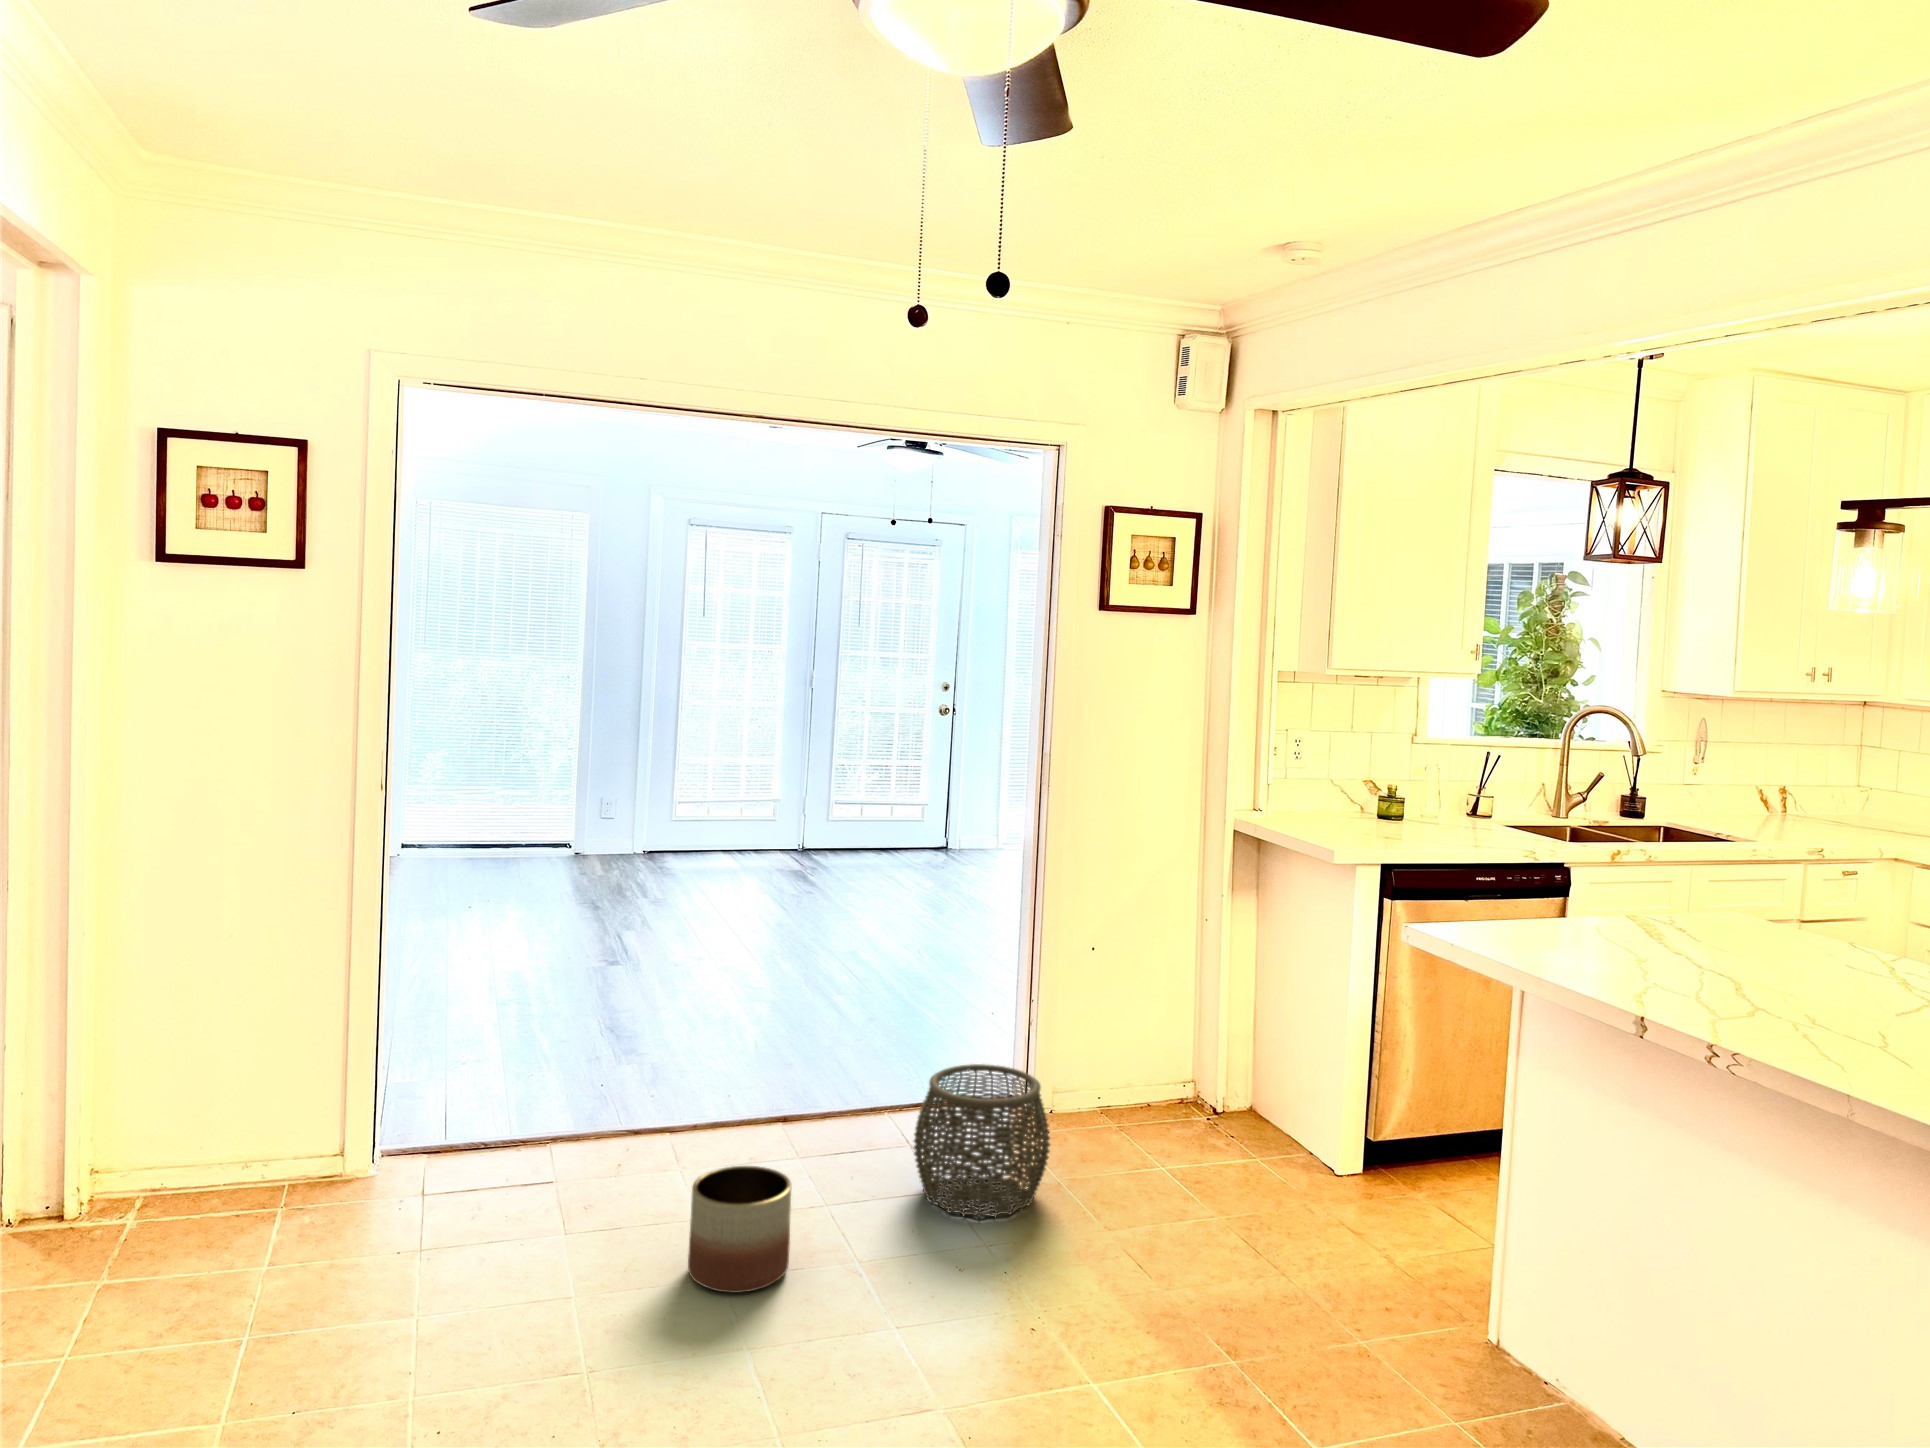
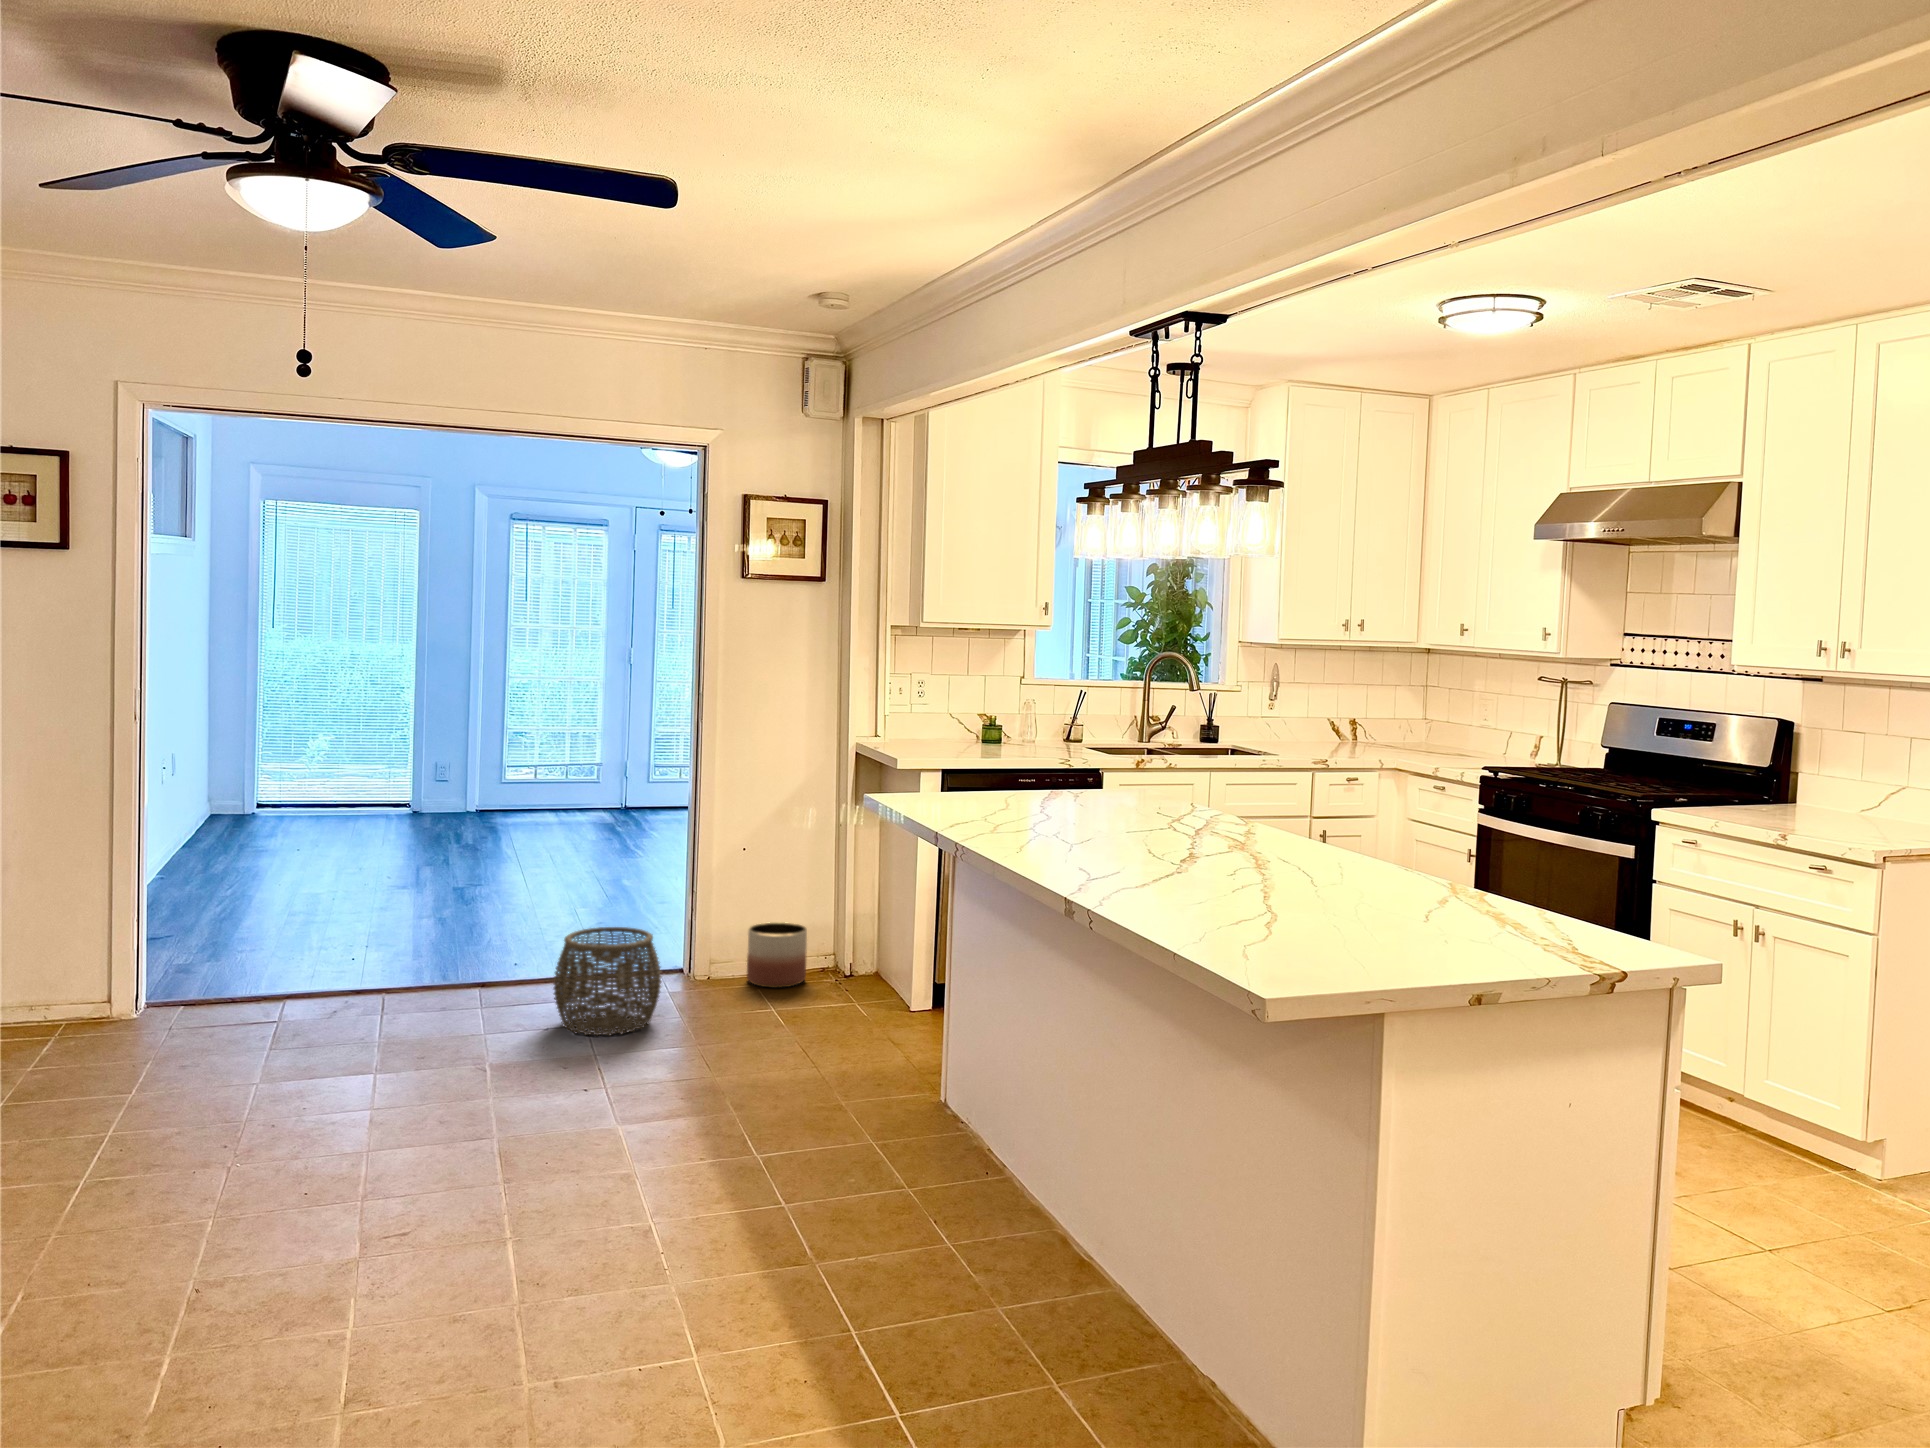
planter: present [688,1166,792,1293] -> present [747,922,807,987]

